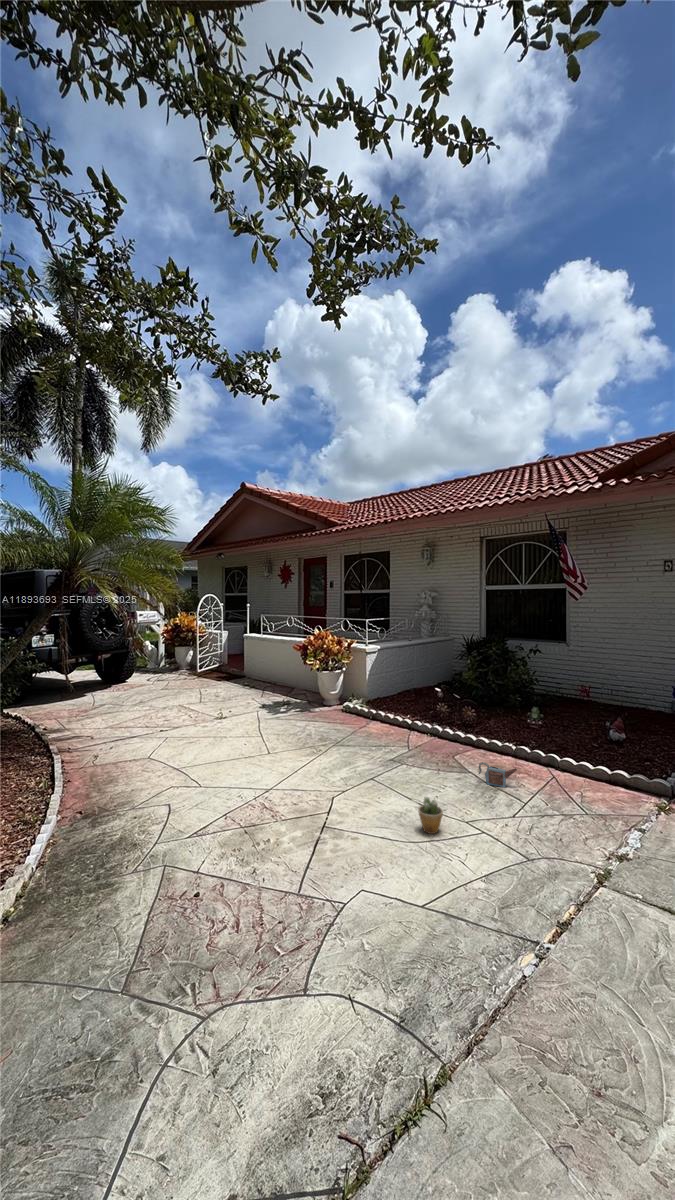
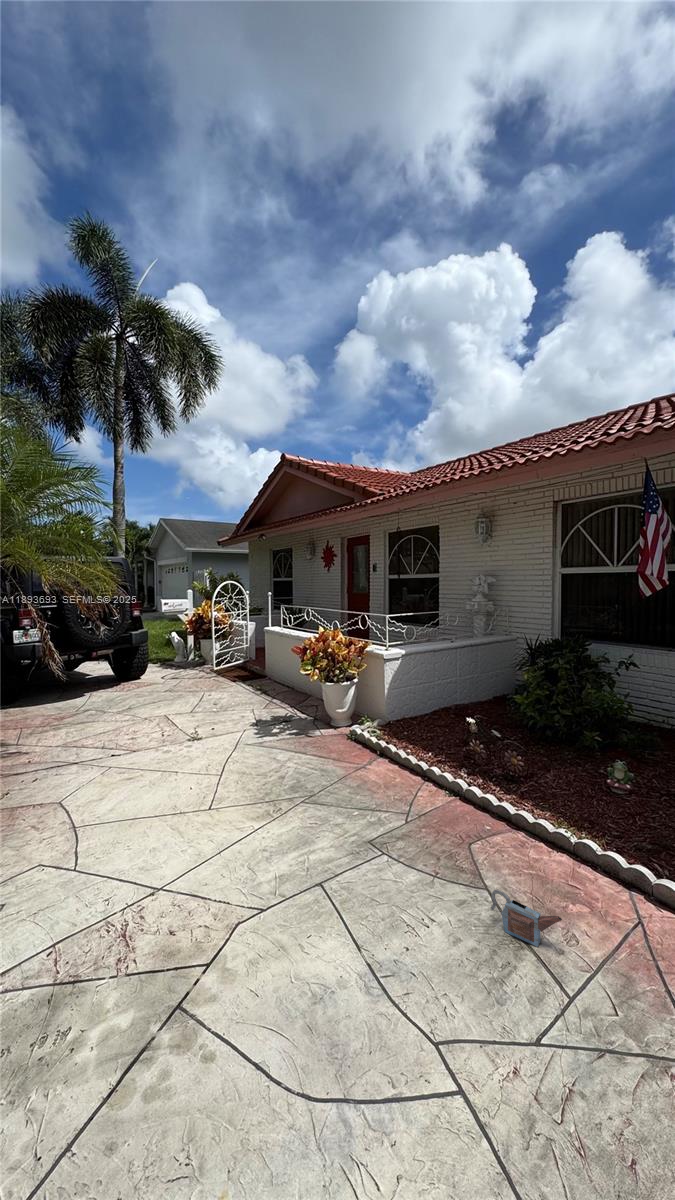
potted plant: present [418,797,443,834] -> none [315,1007,366,1096]

